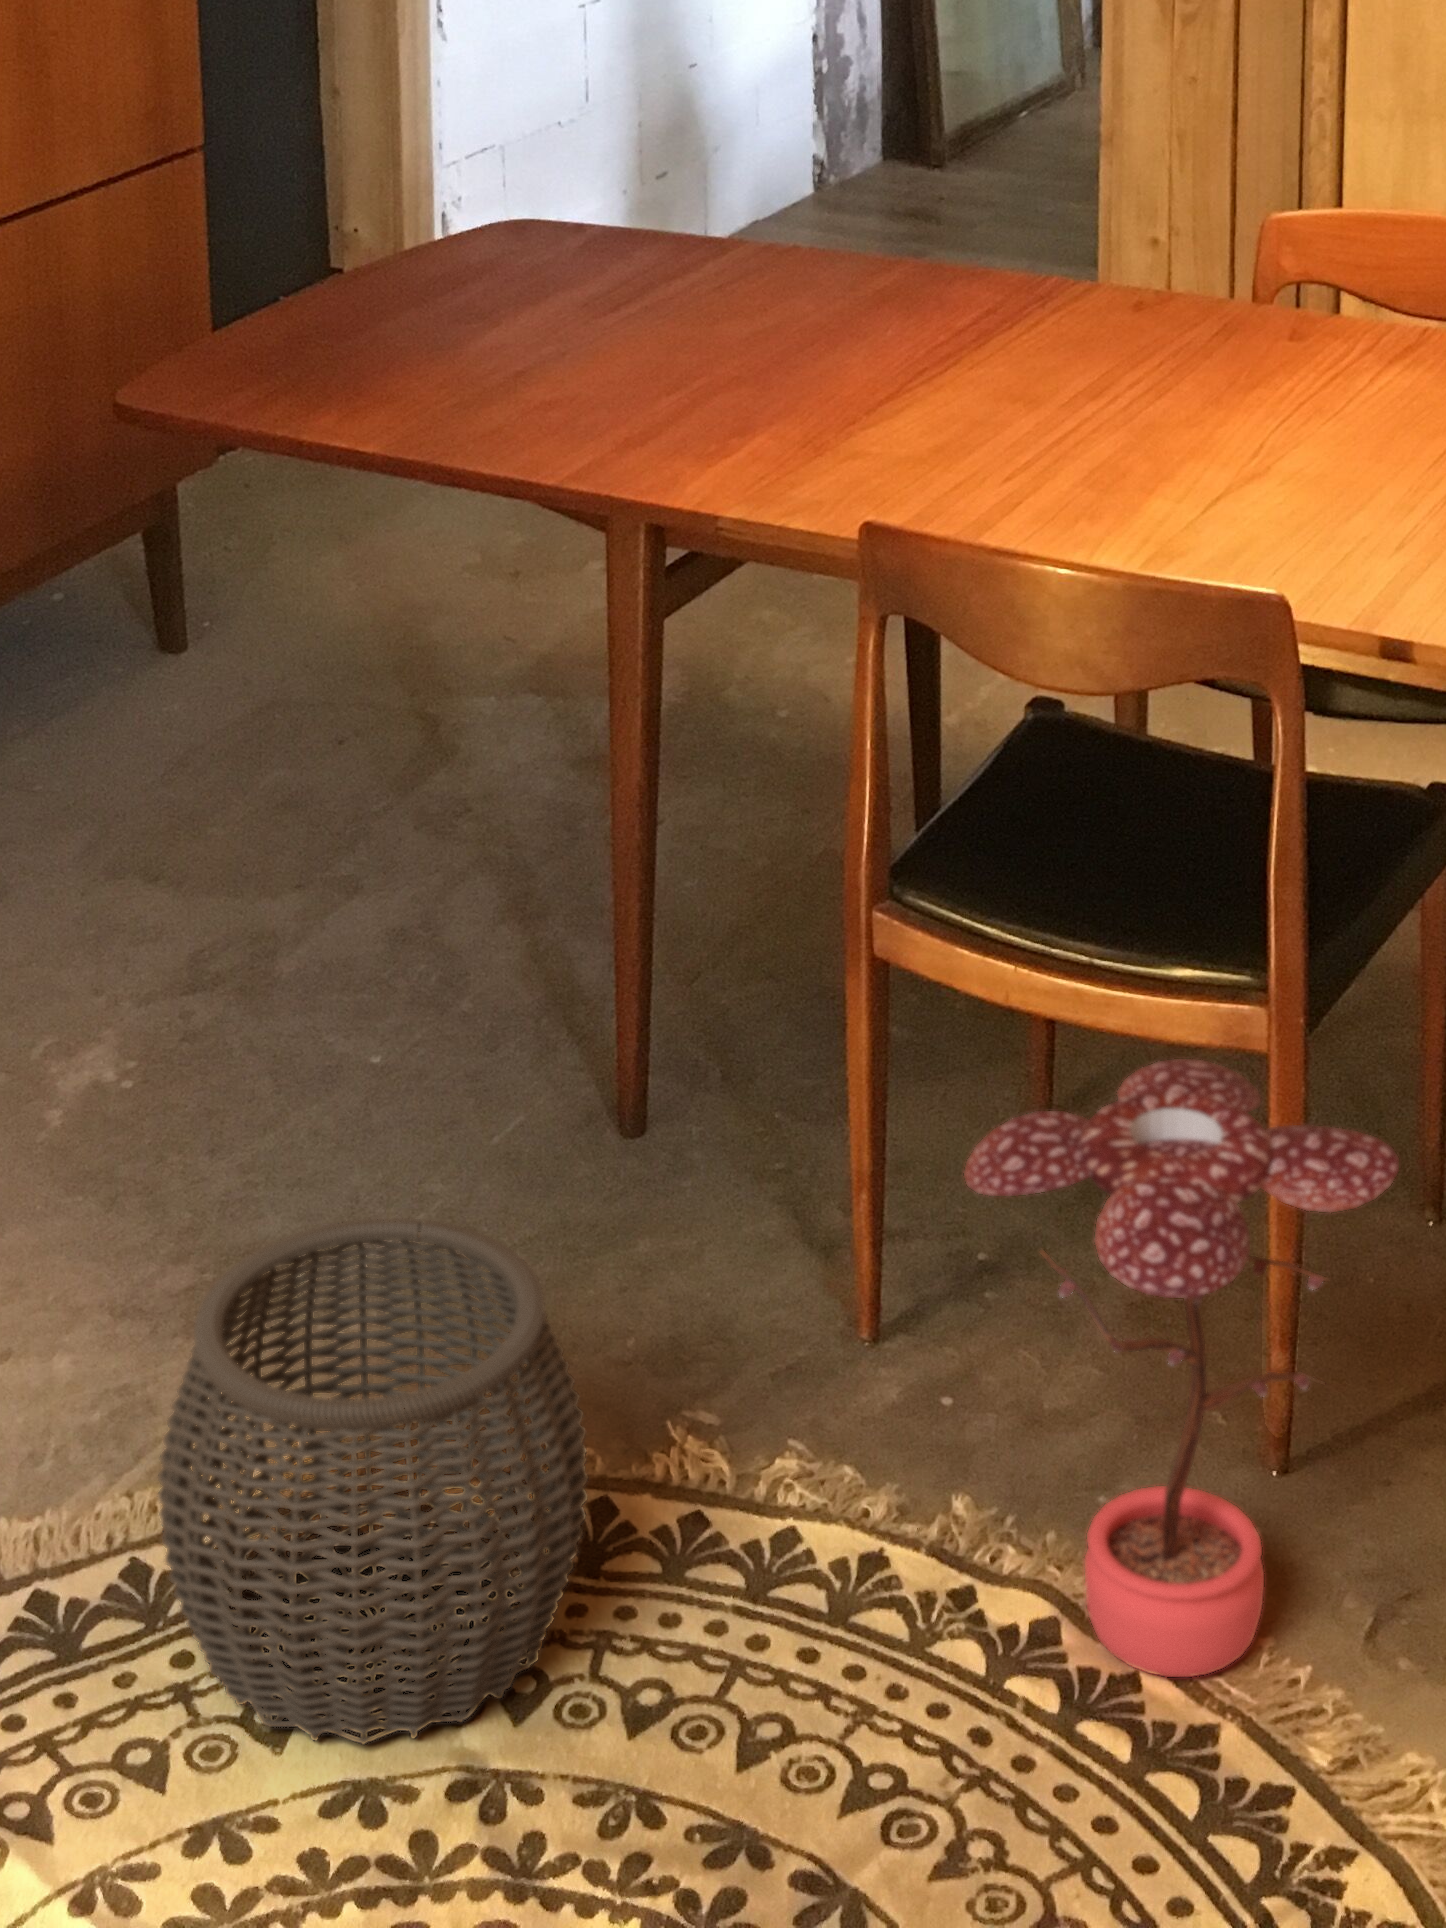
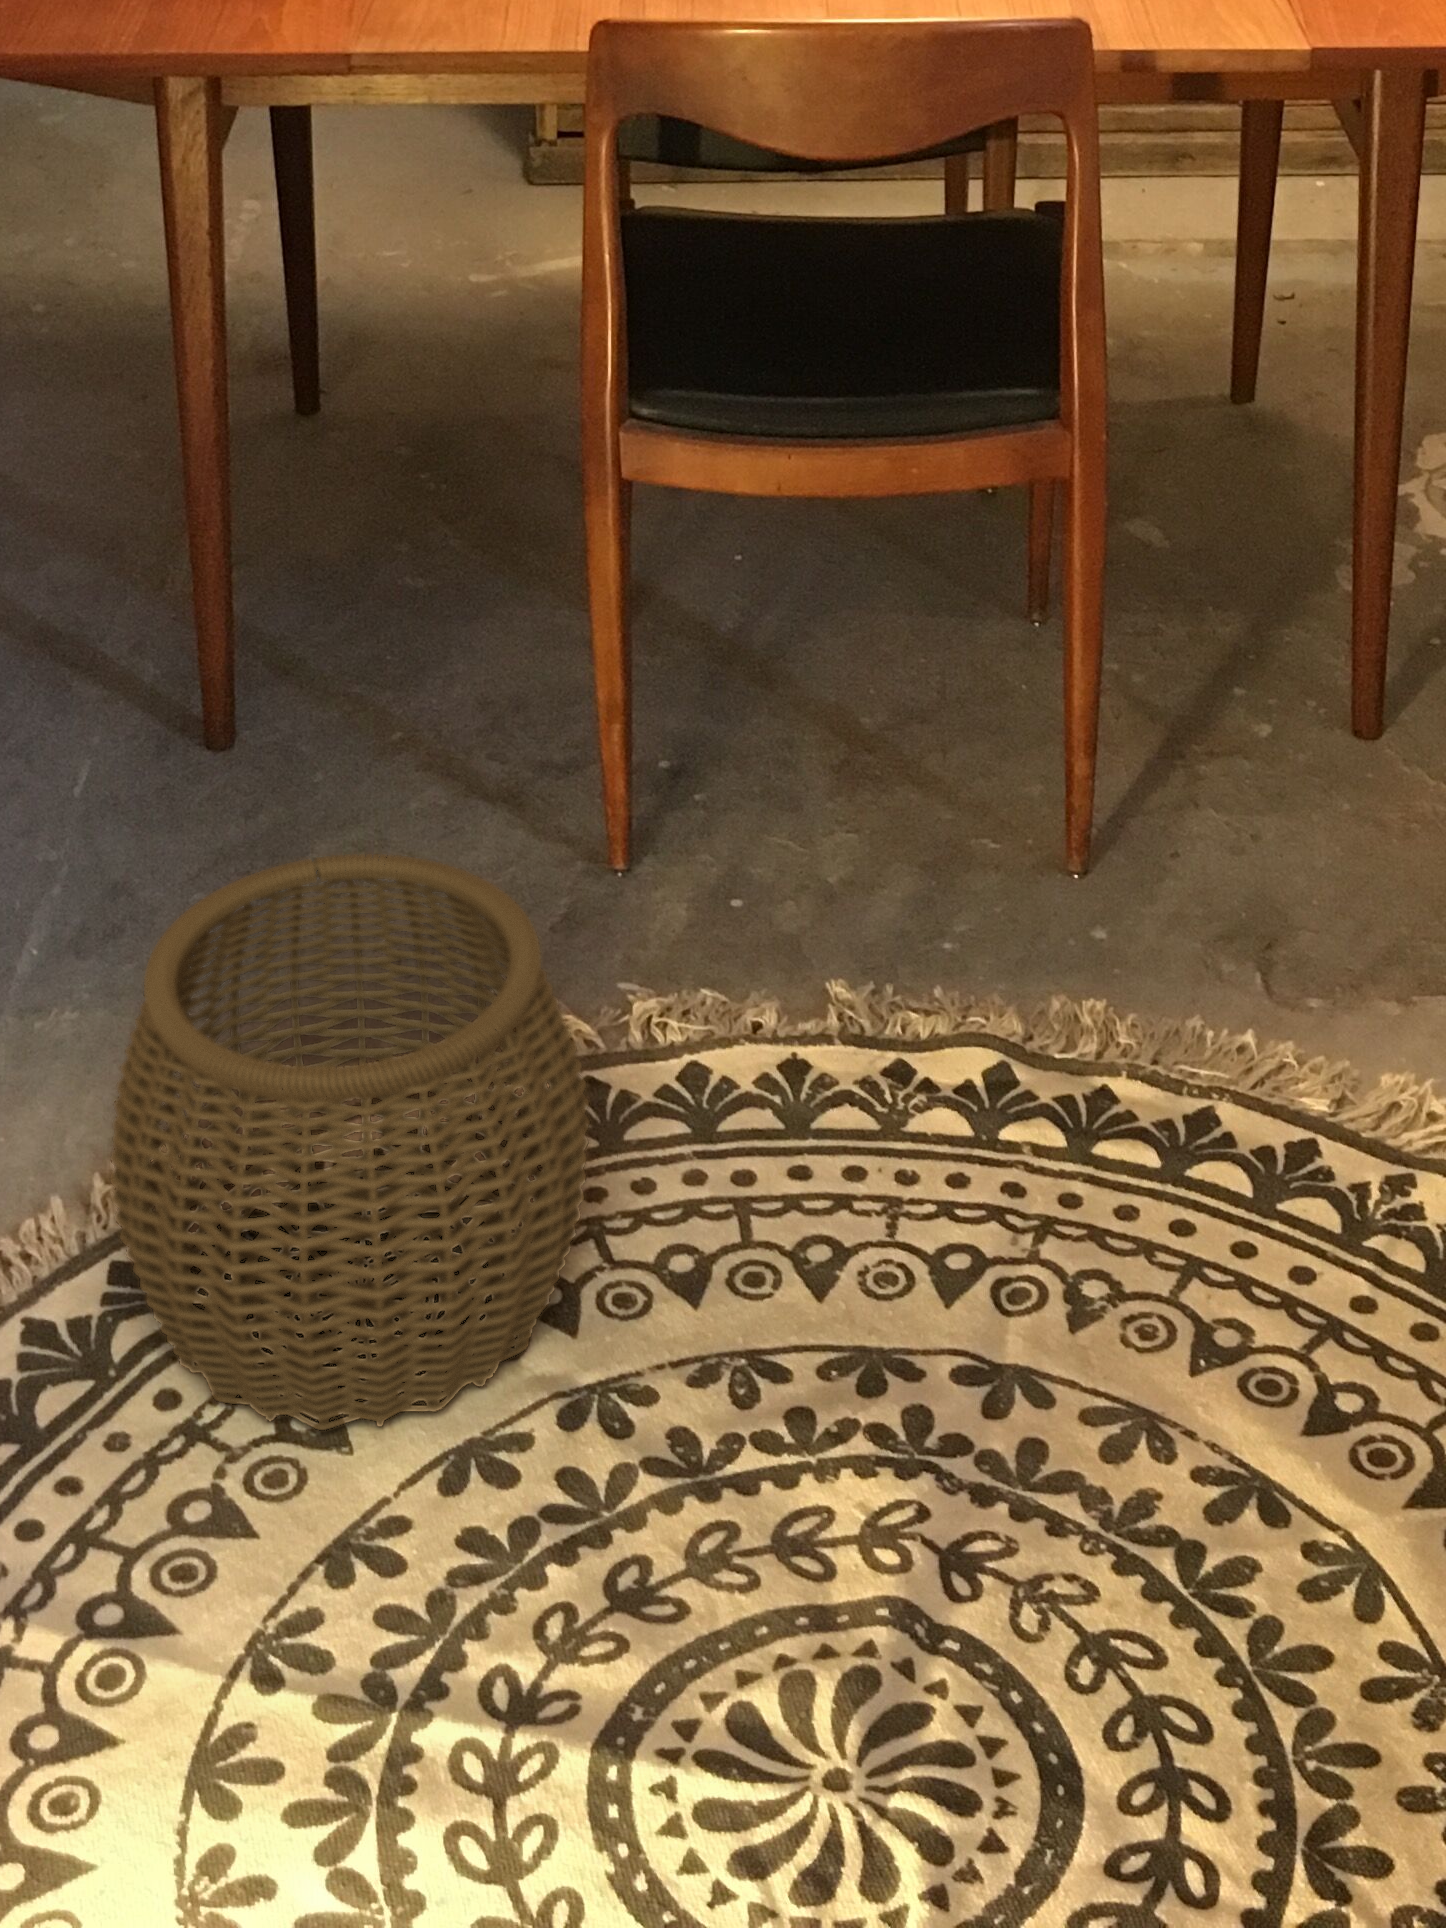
potted plant: present [964,1059,1399,1677] -> none [904,494,1309,1085]

